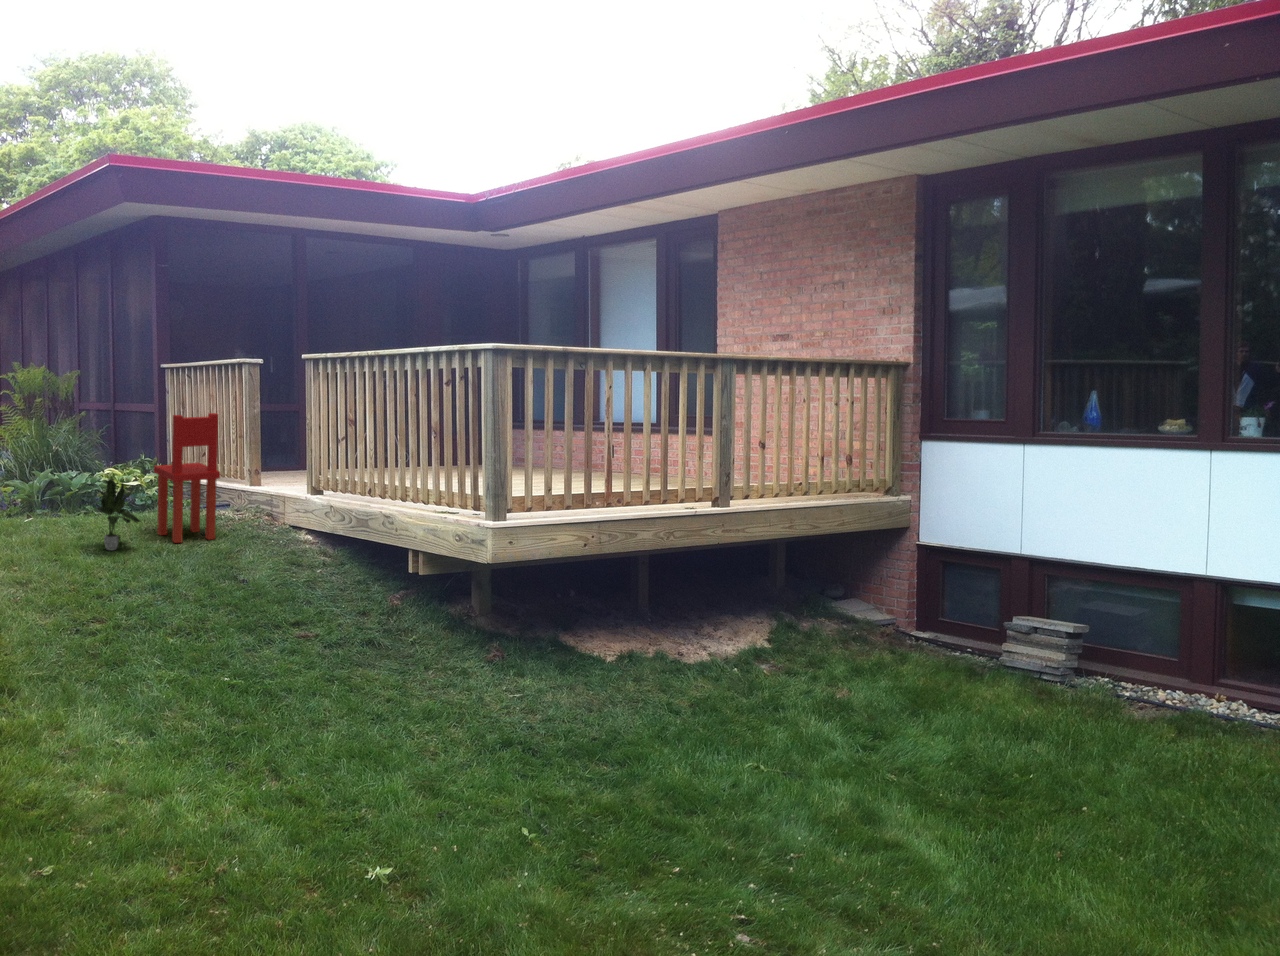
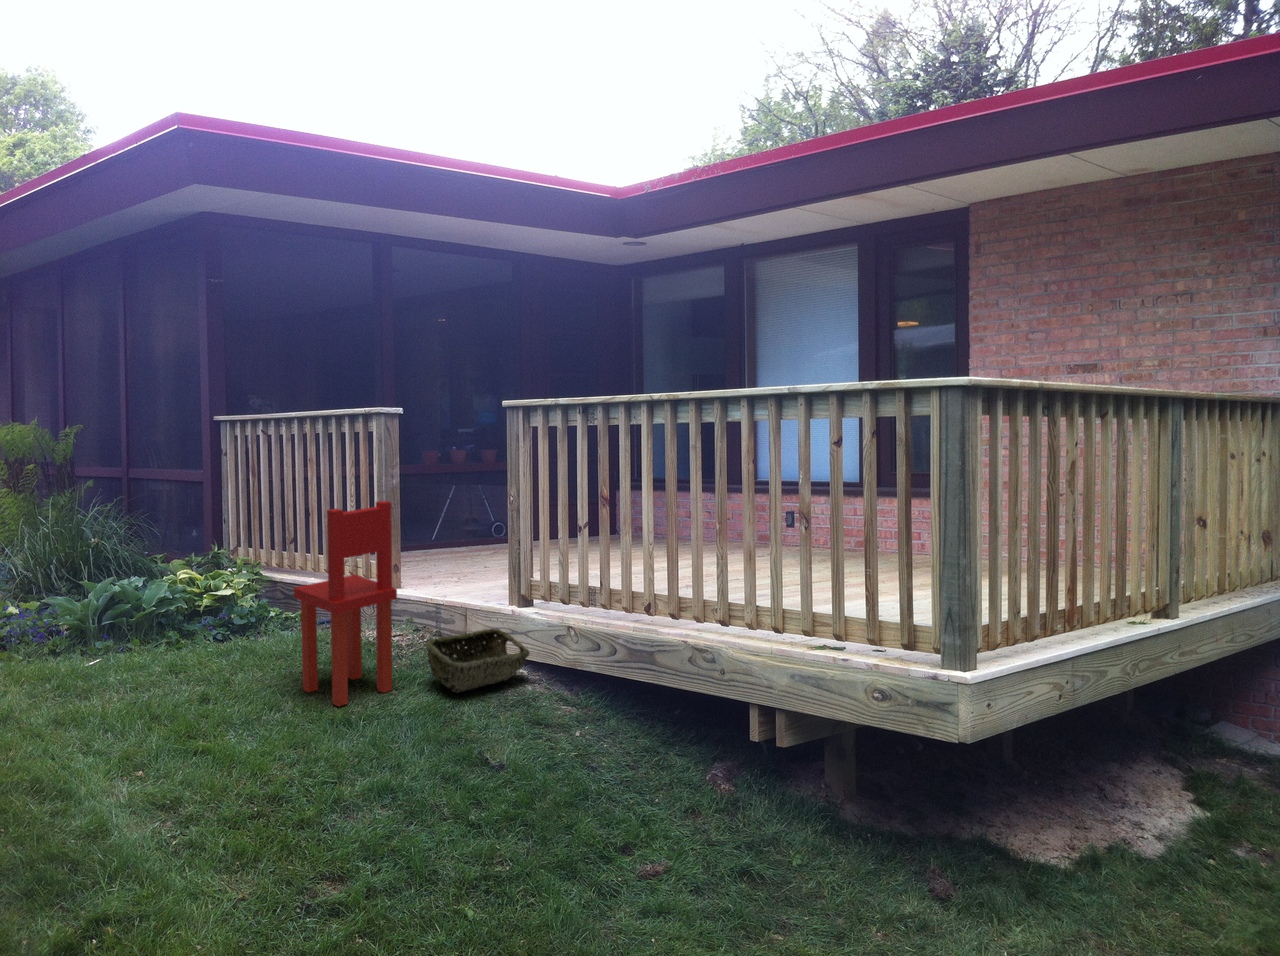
potted plant: present [97,479,140,551] -> none [209,620,292,735]
woven basket: none [239,507,310,544] -> present [426,629,529,693]

